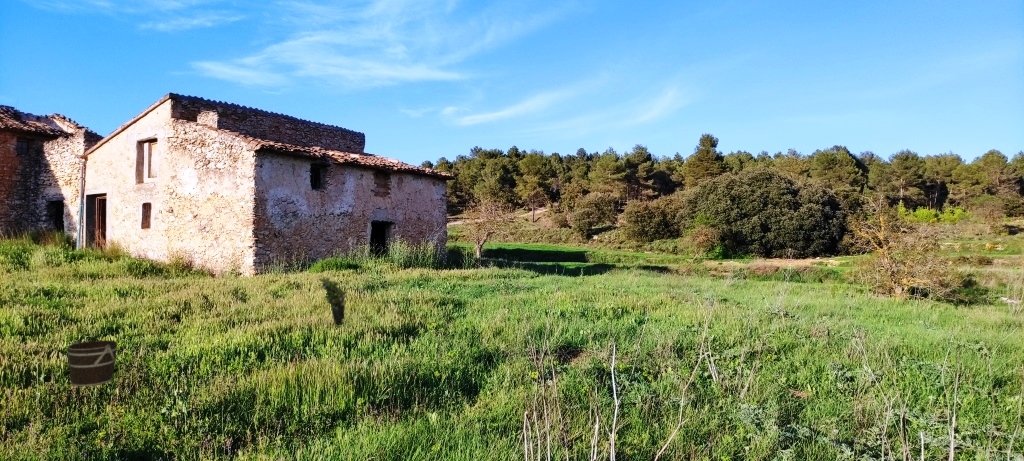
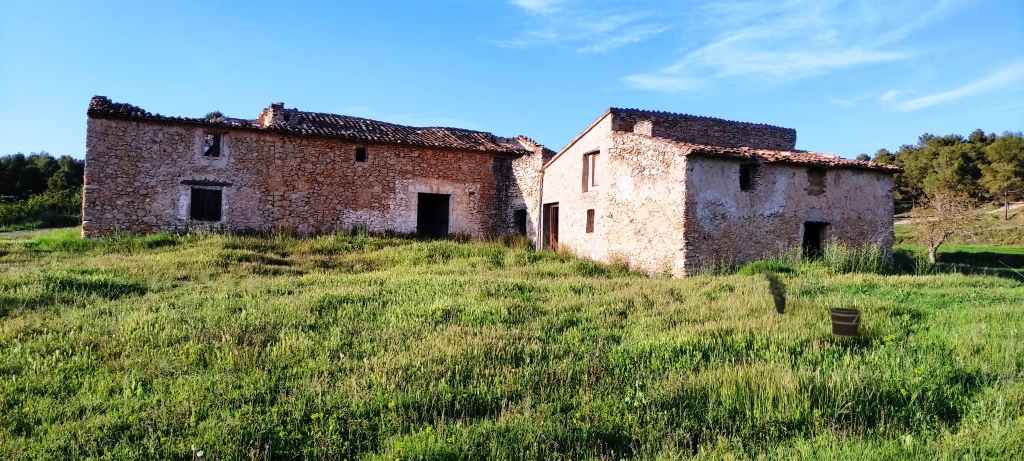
bucket: present [67,340,117,386] -> present [831,308,861,337]

